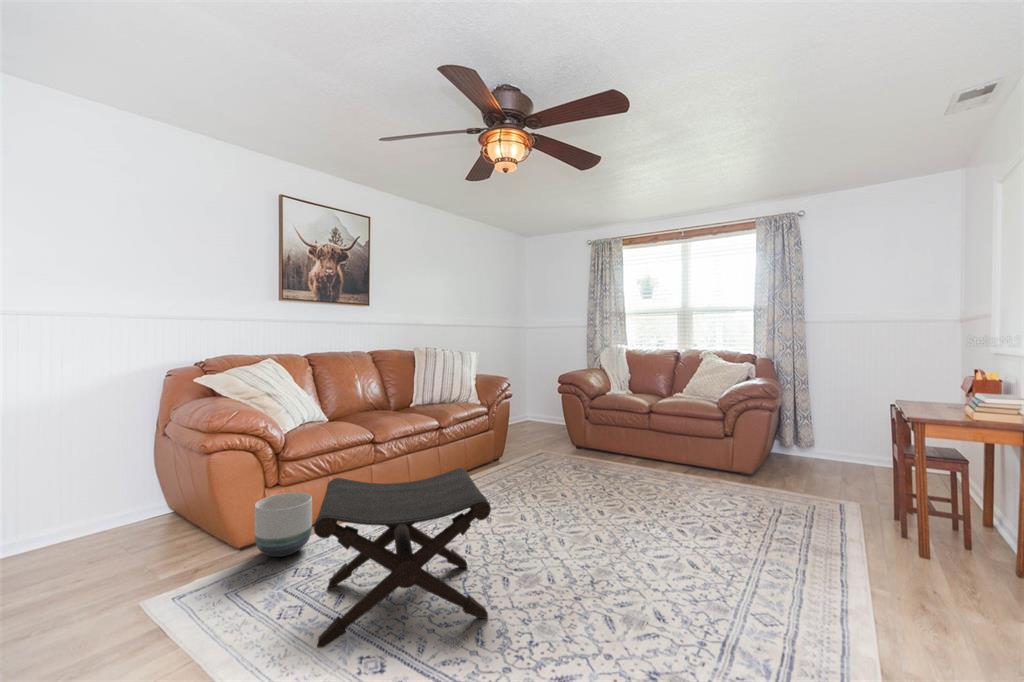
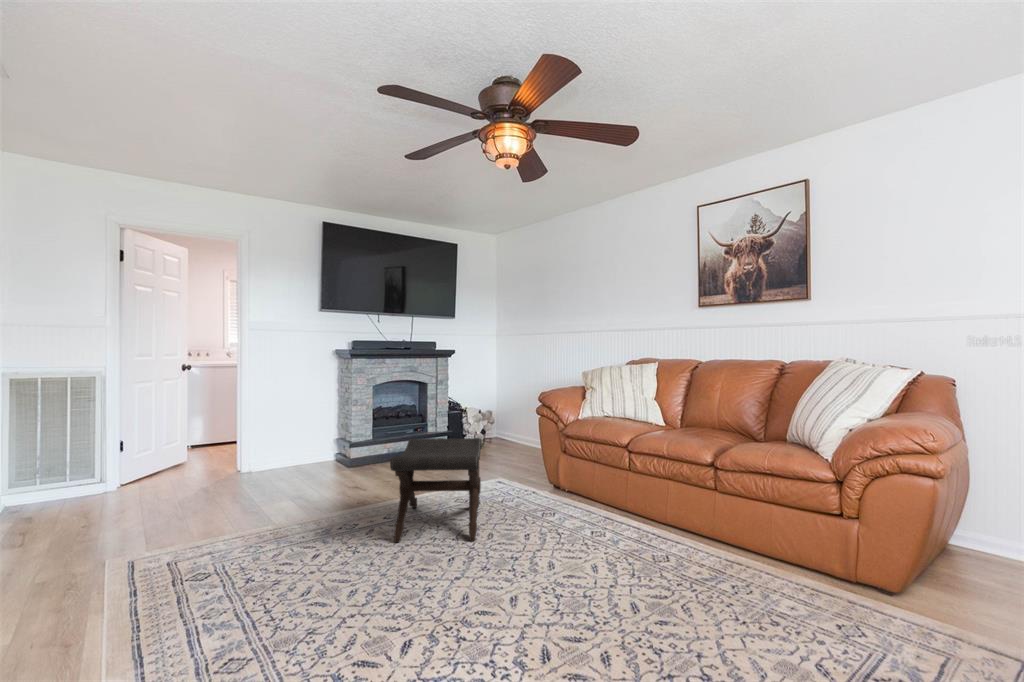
planter: present [254,492,312,557] -> none [516,455,551,496]

